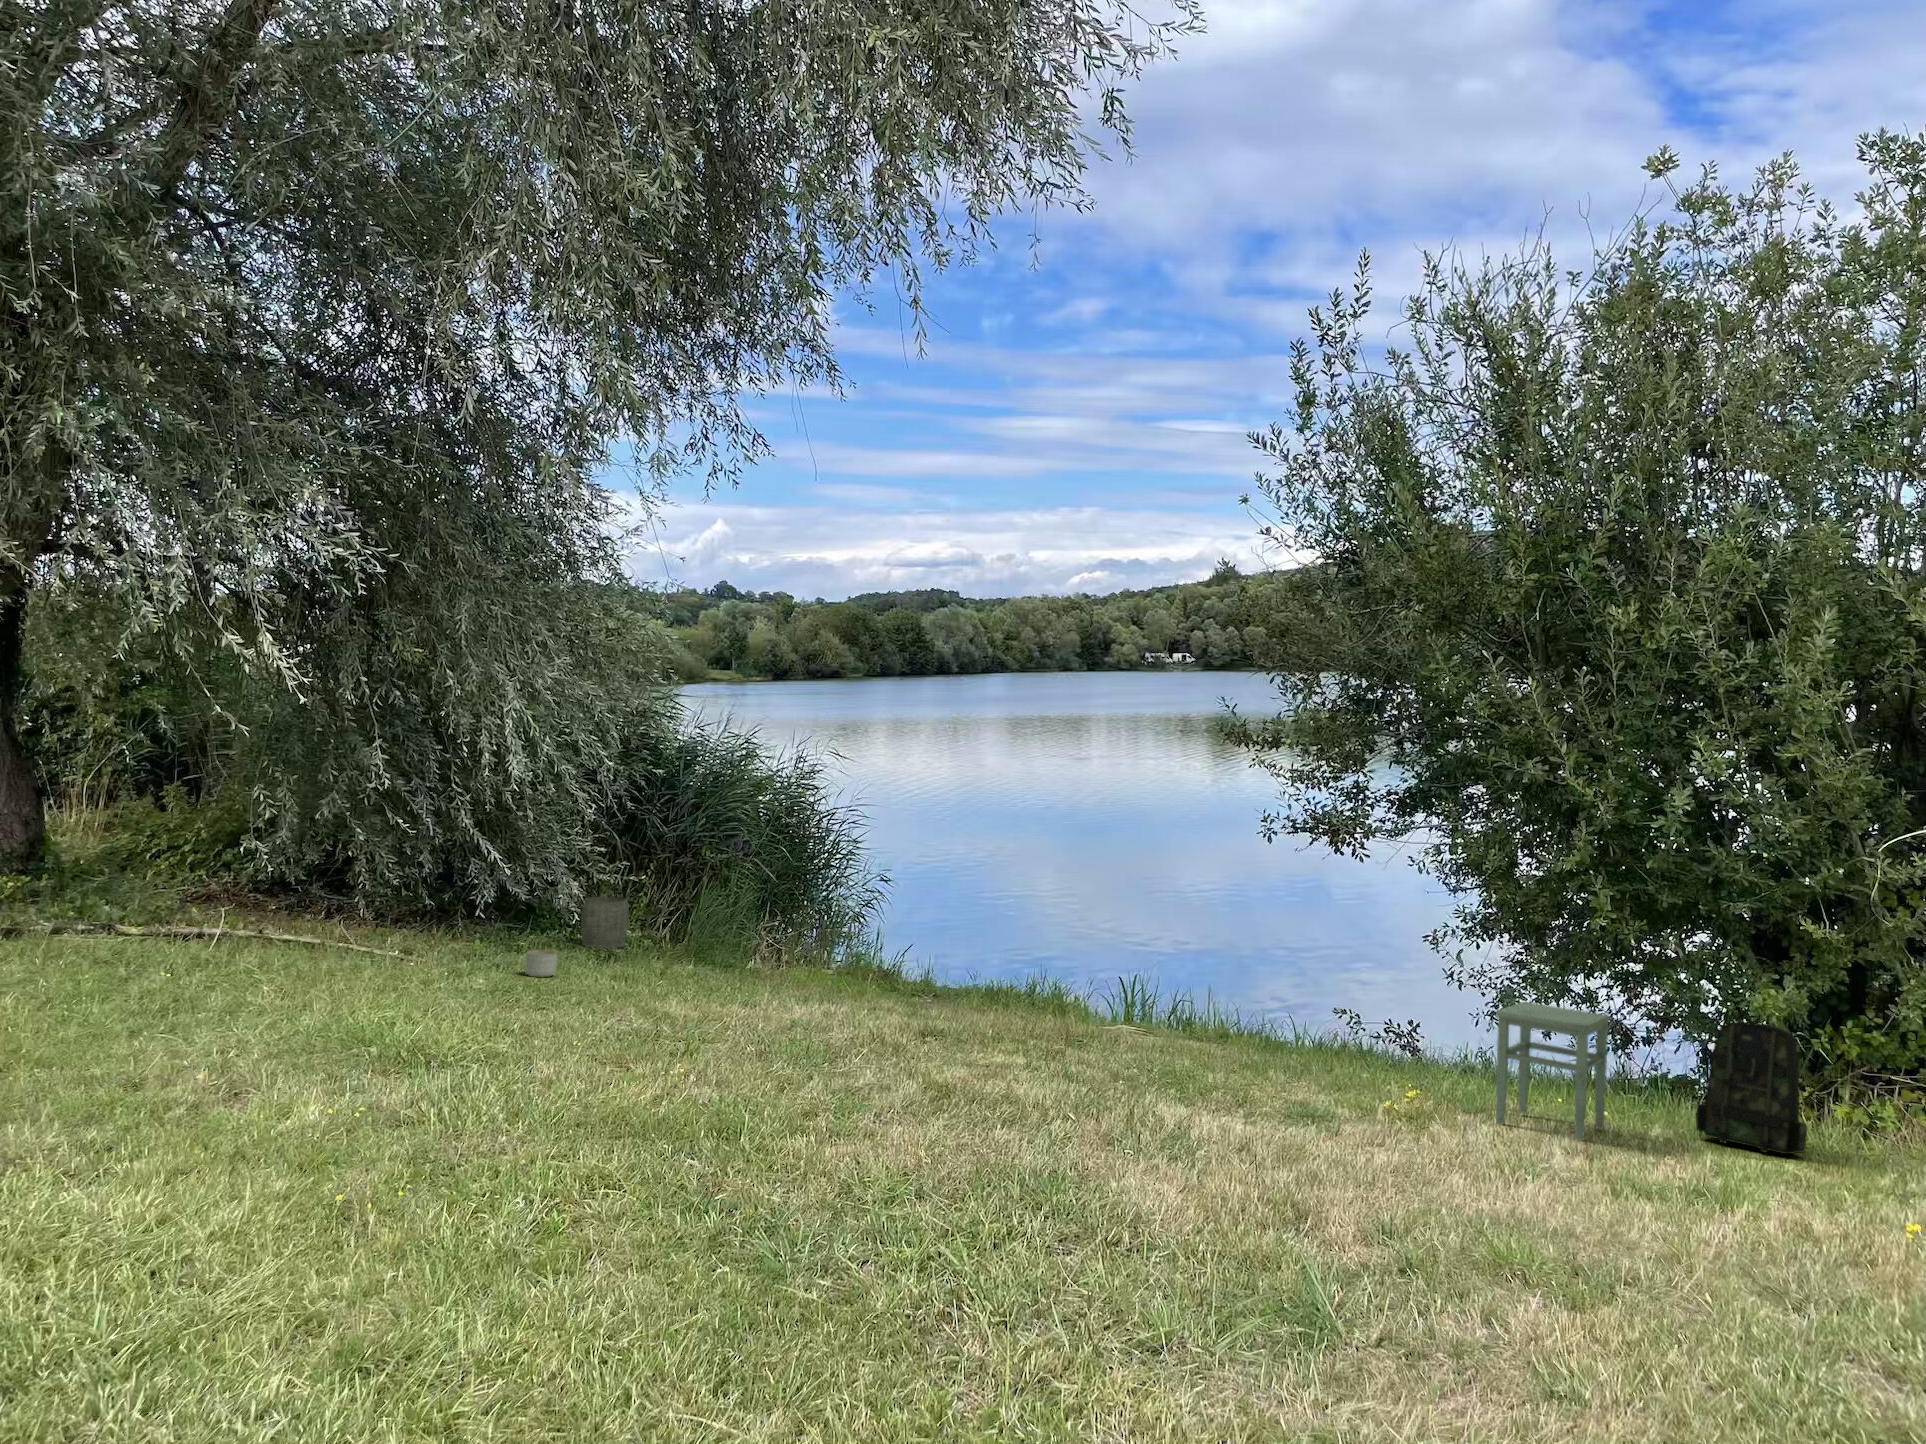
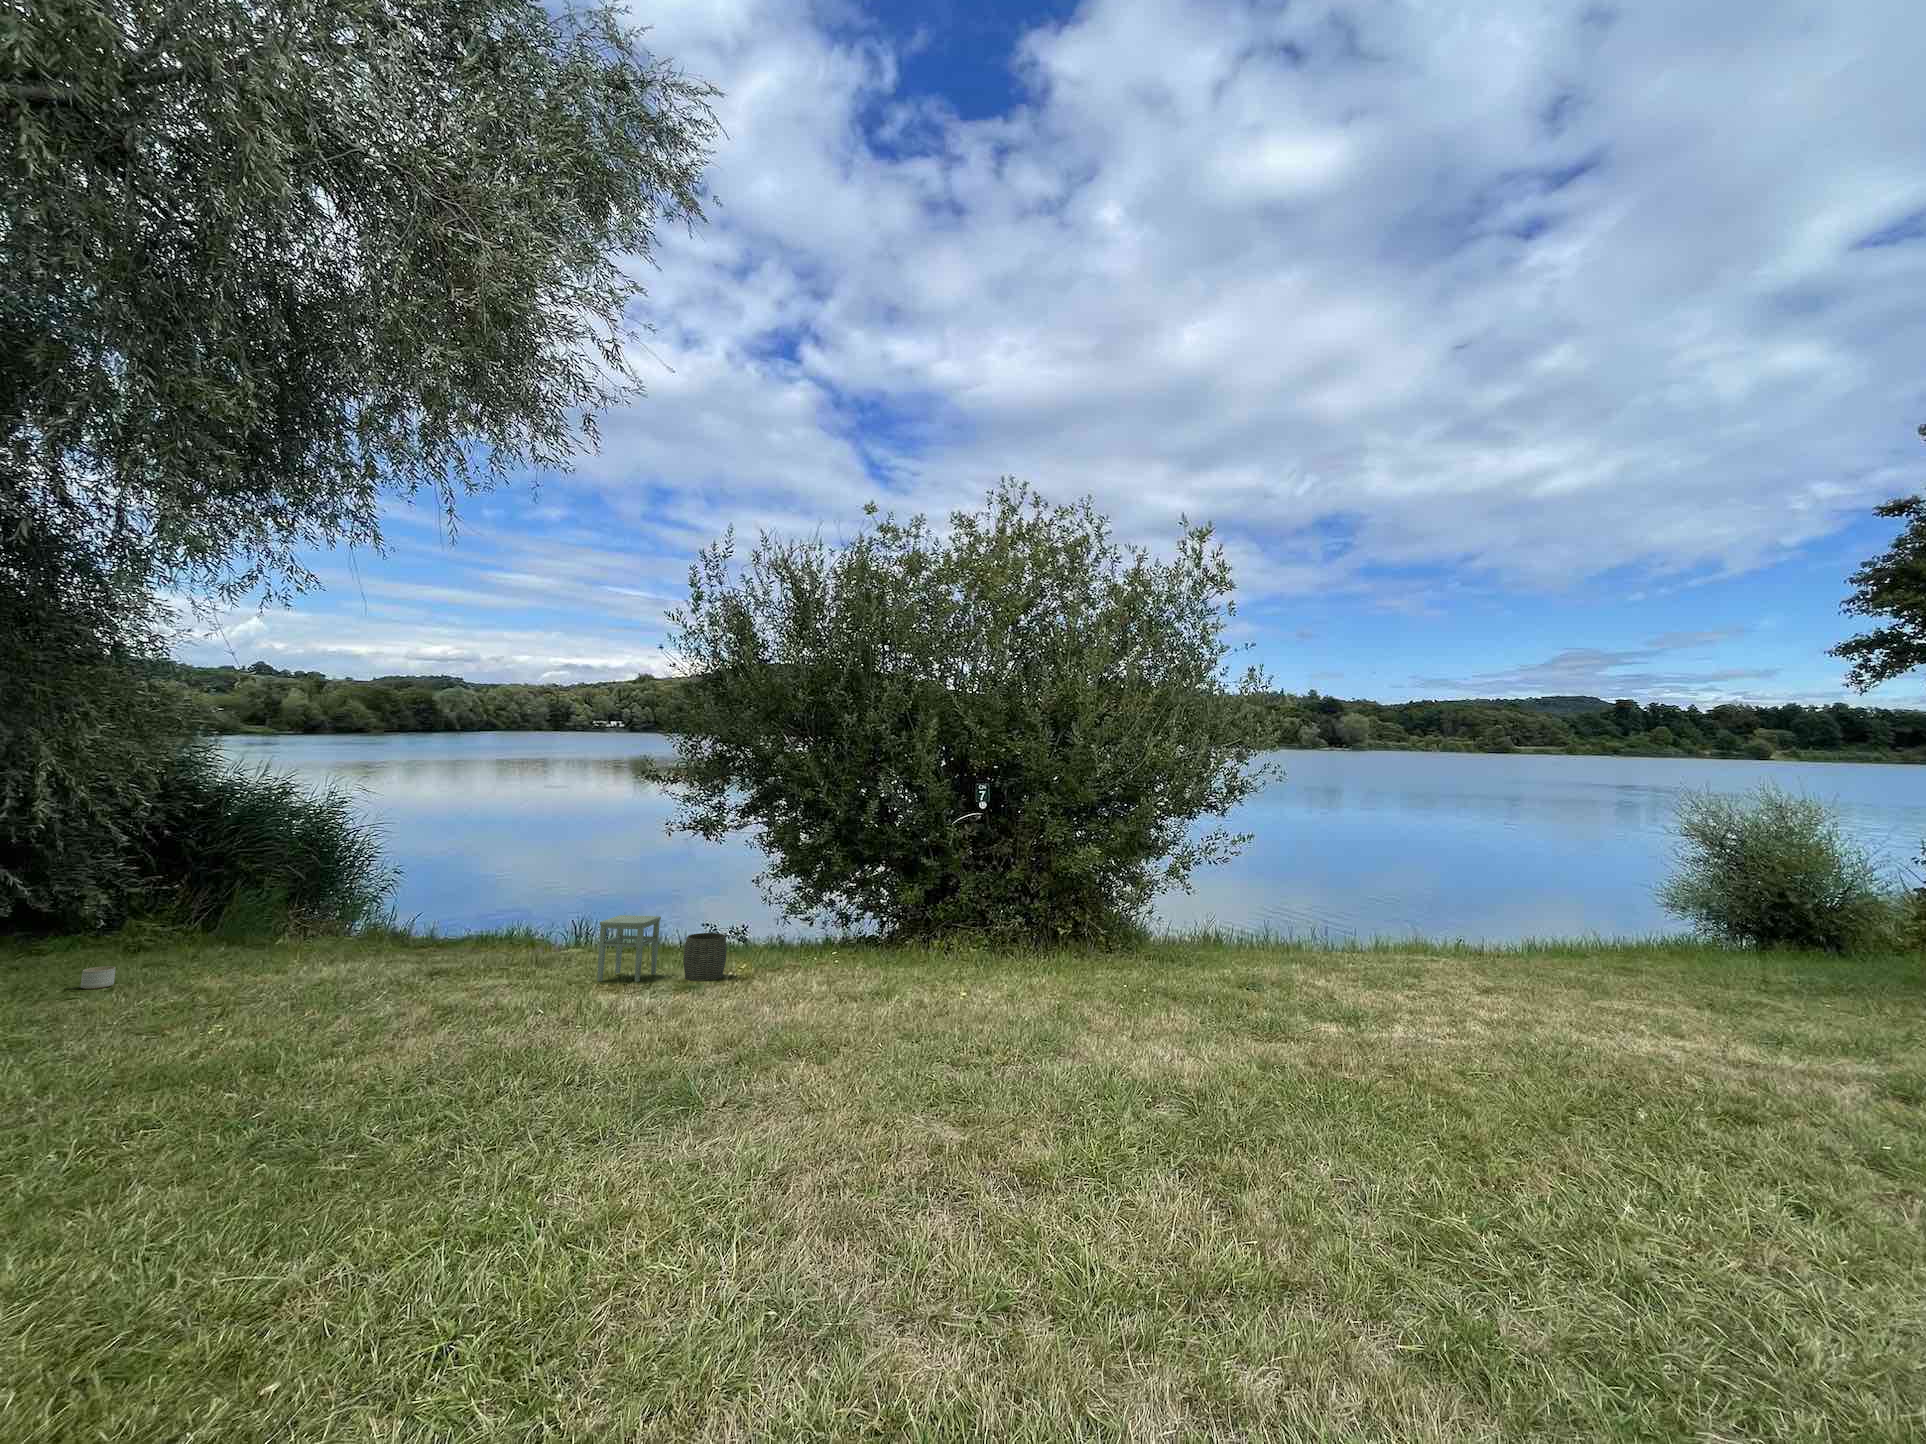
woven basket: present [581,897,629,949] -> present [683,933,727,981]
stool: present [1496,1002,1610,1141] -> present [597,915,661,982]
backpack: present [1696,1021,1807,1154] -> none [881,905,921,960]

